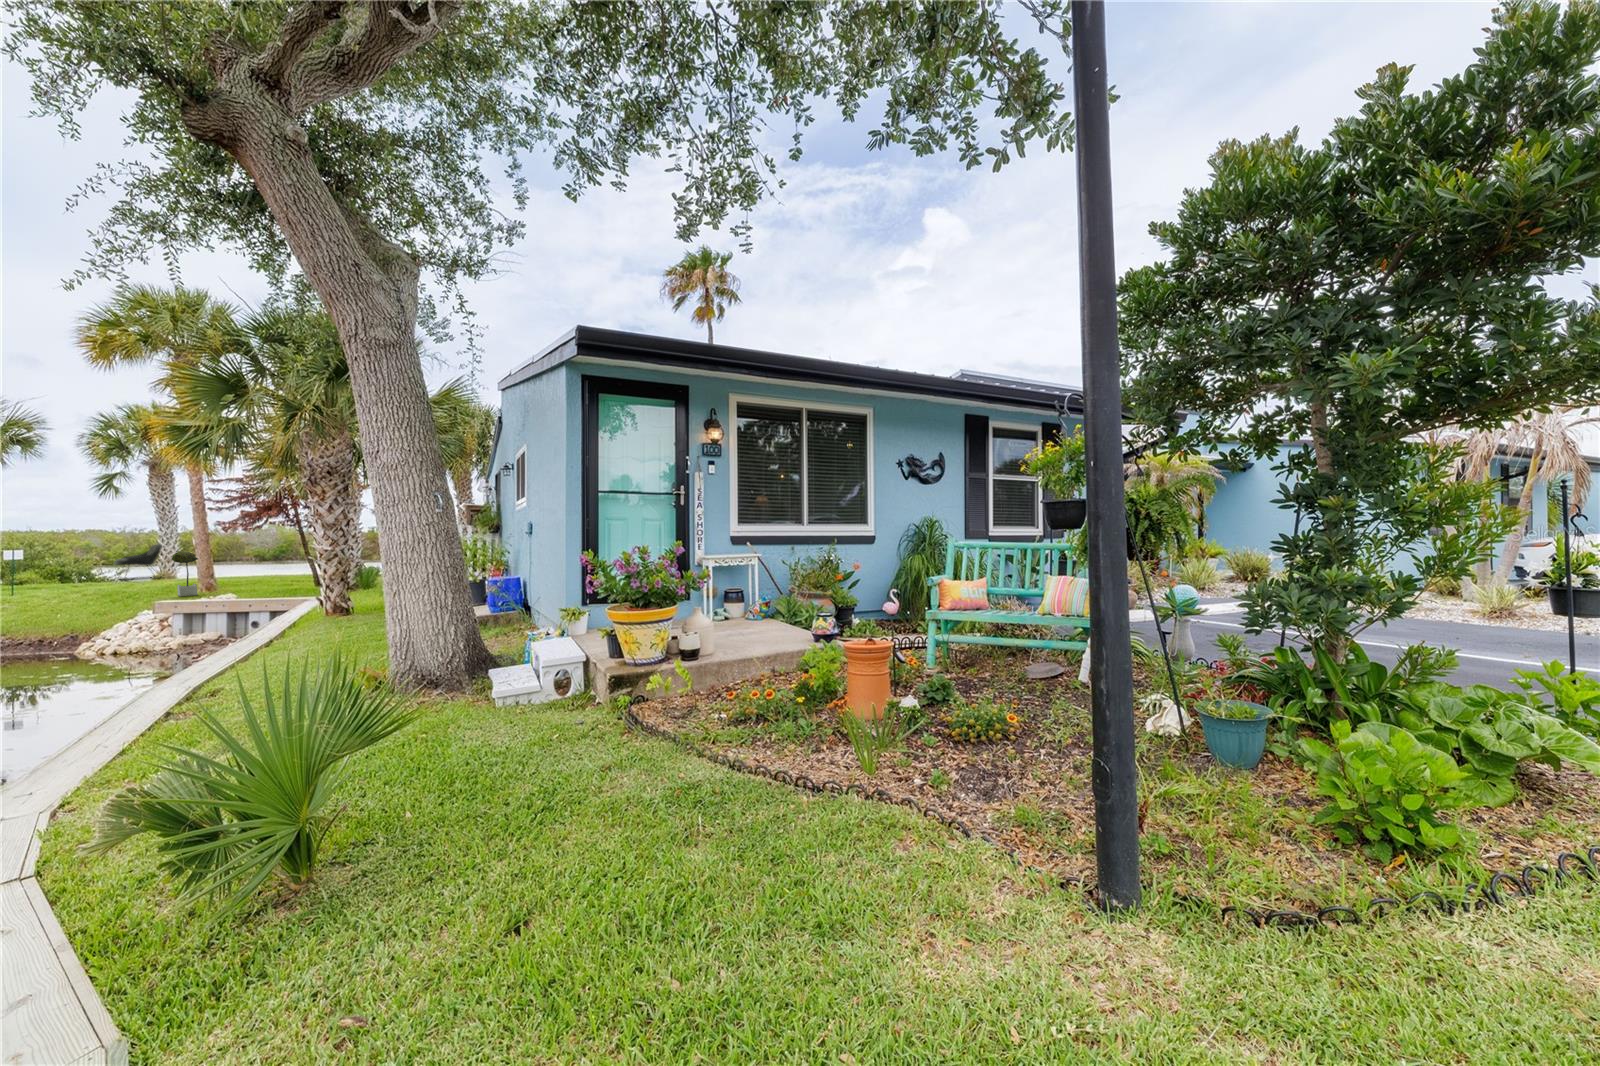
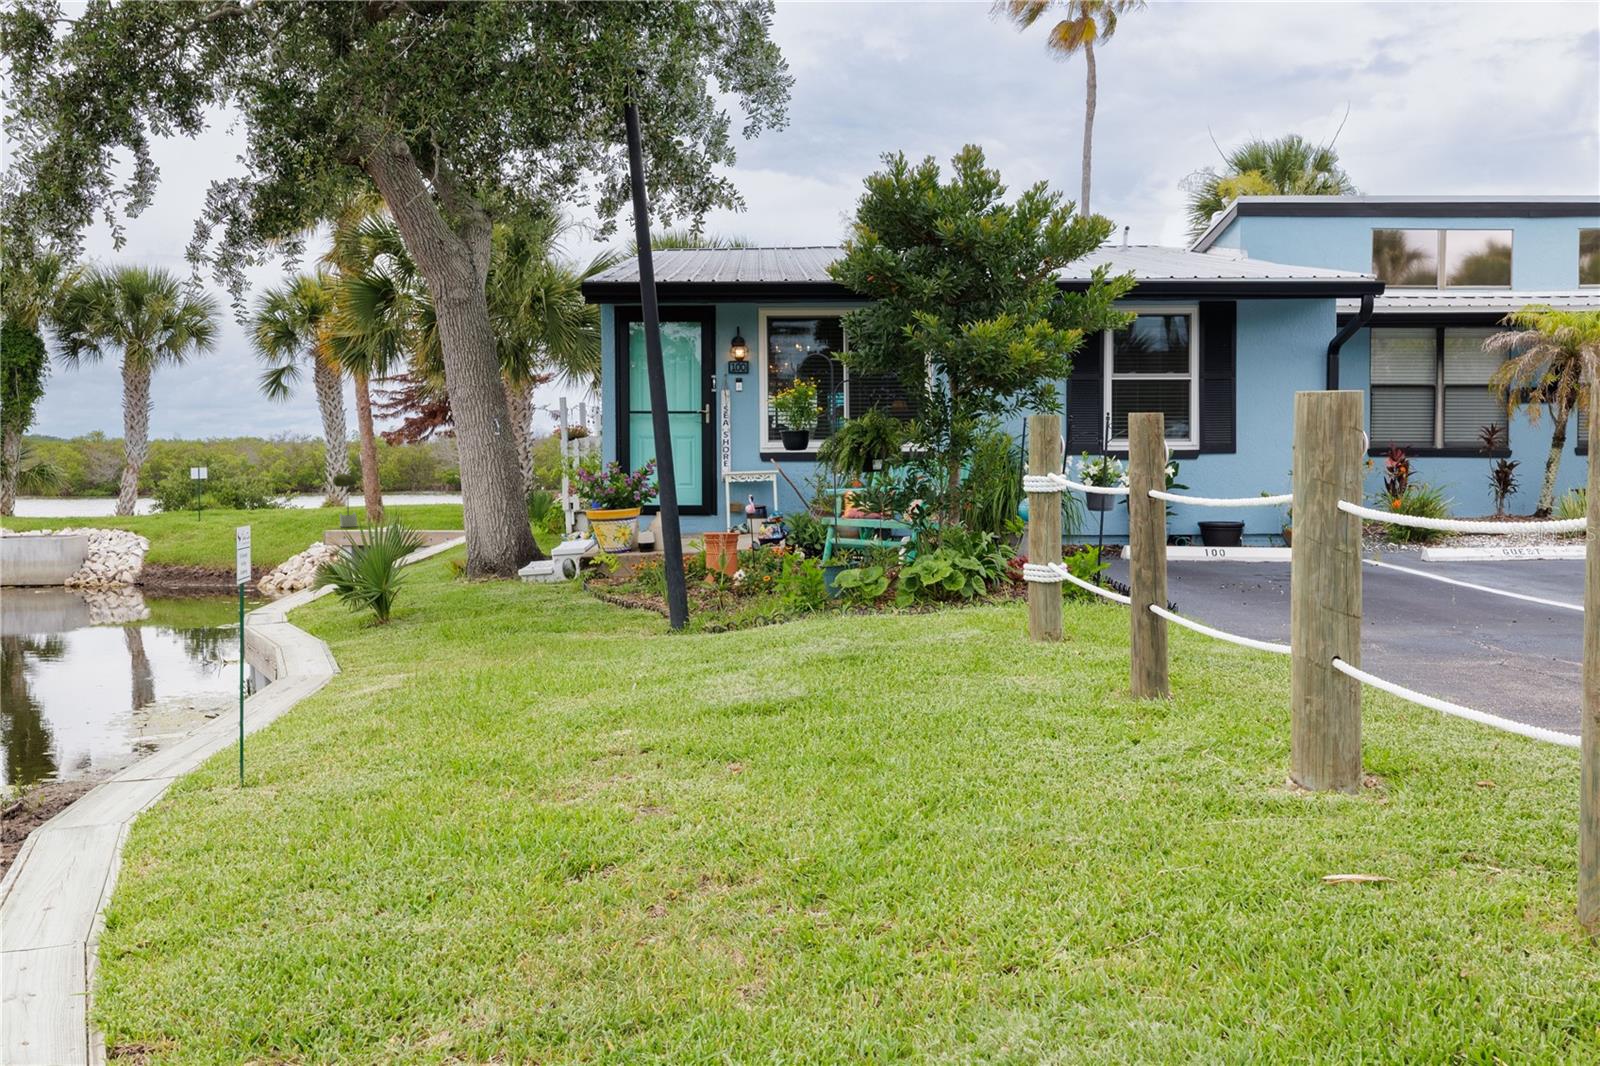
lounge chair: present [114,544,162,580] -> none [287,461,331,509]

